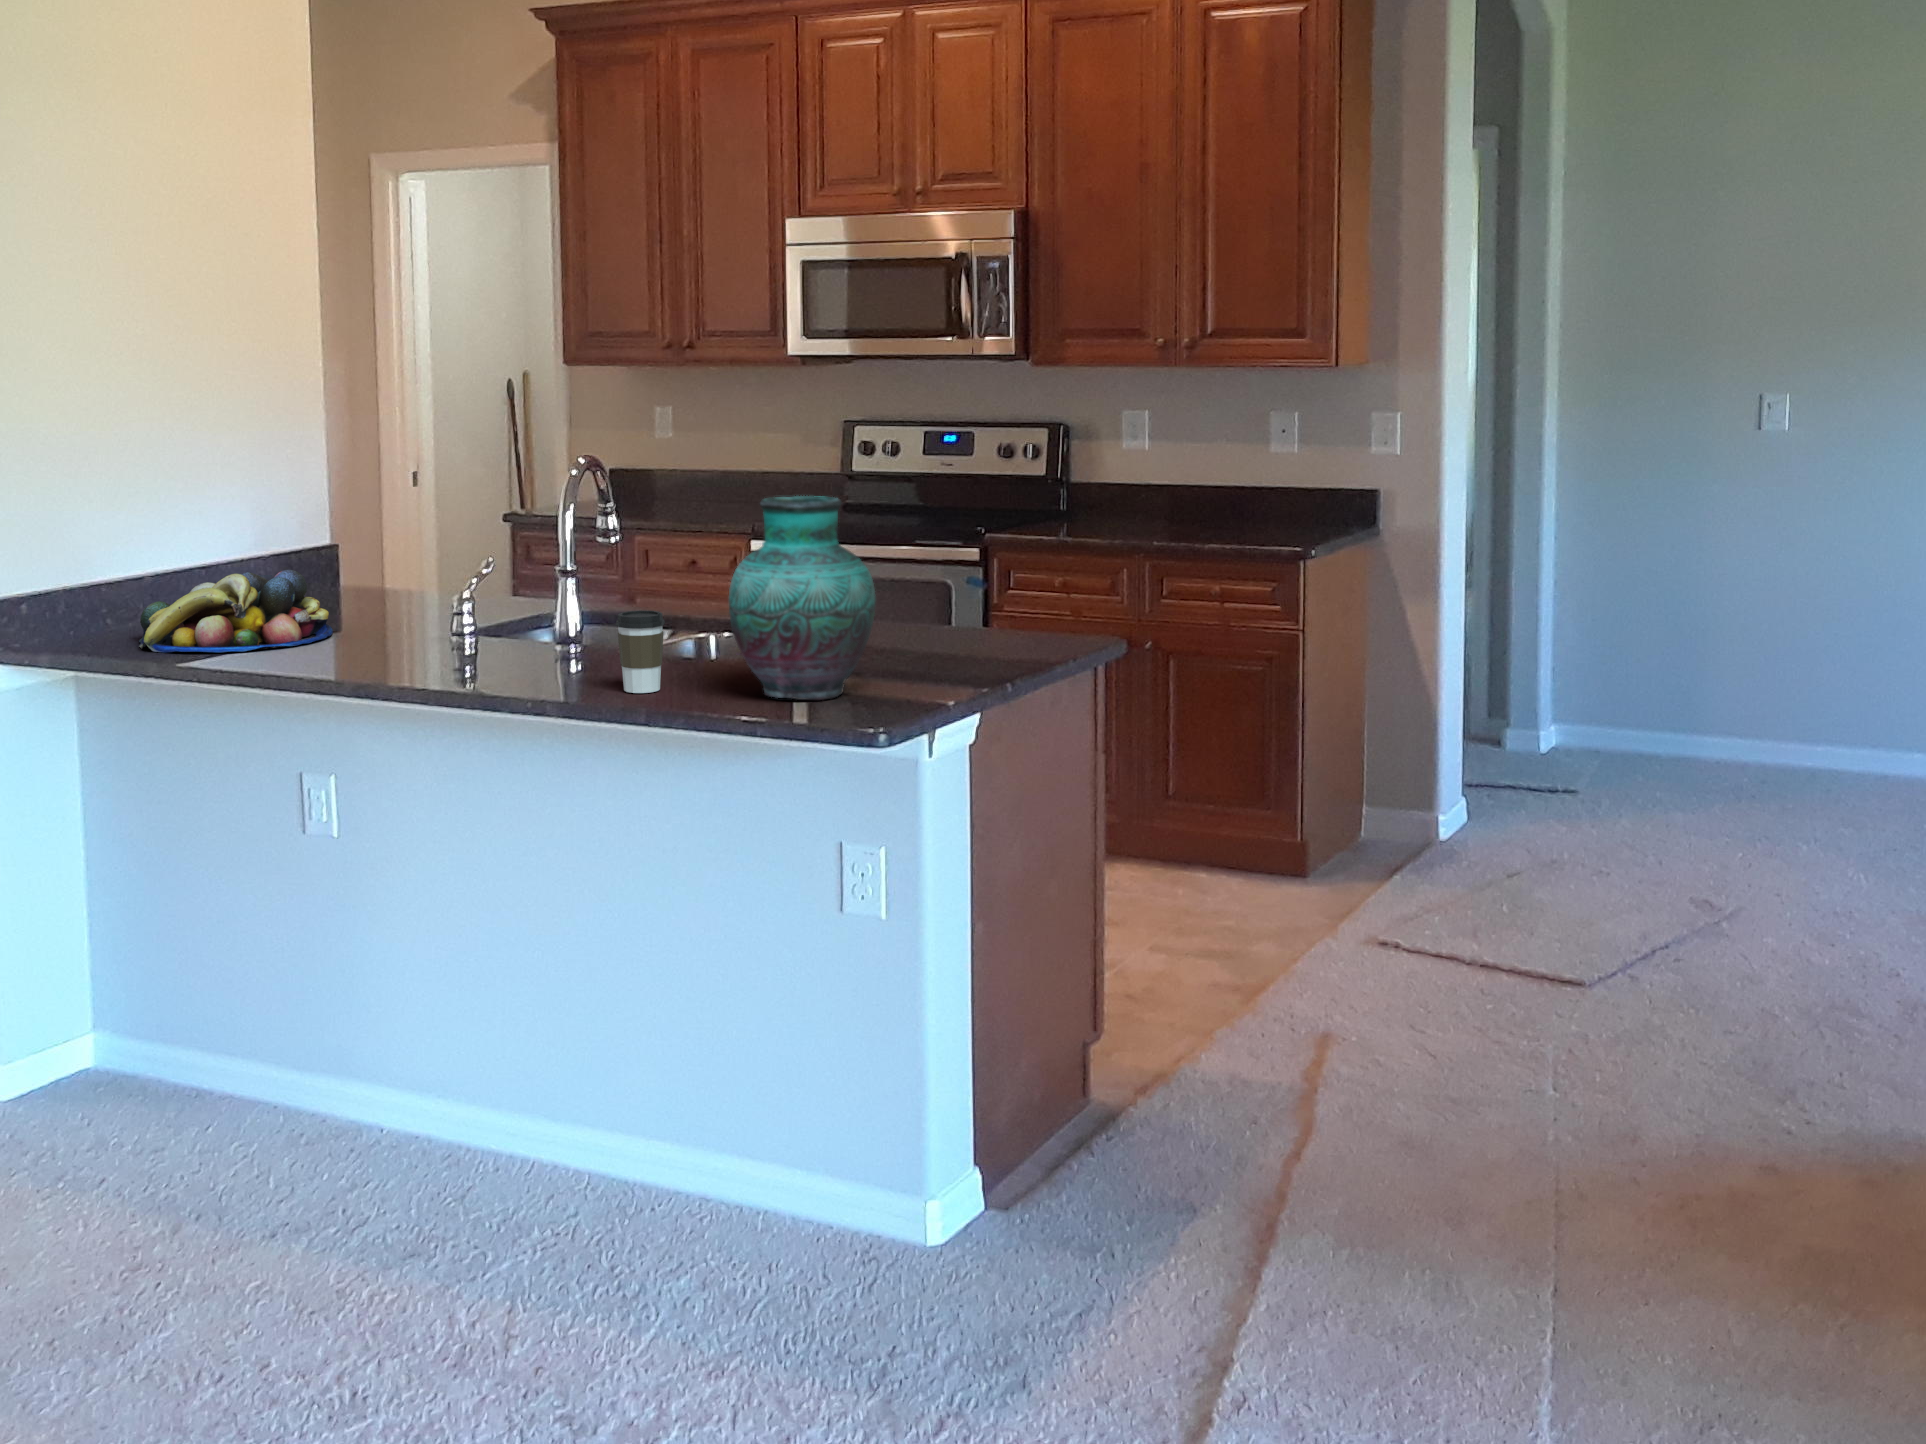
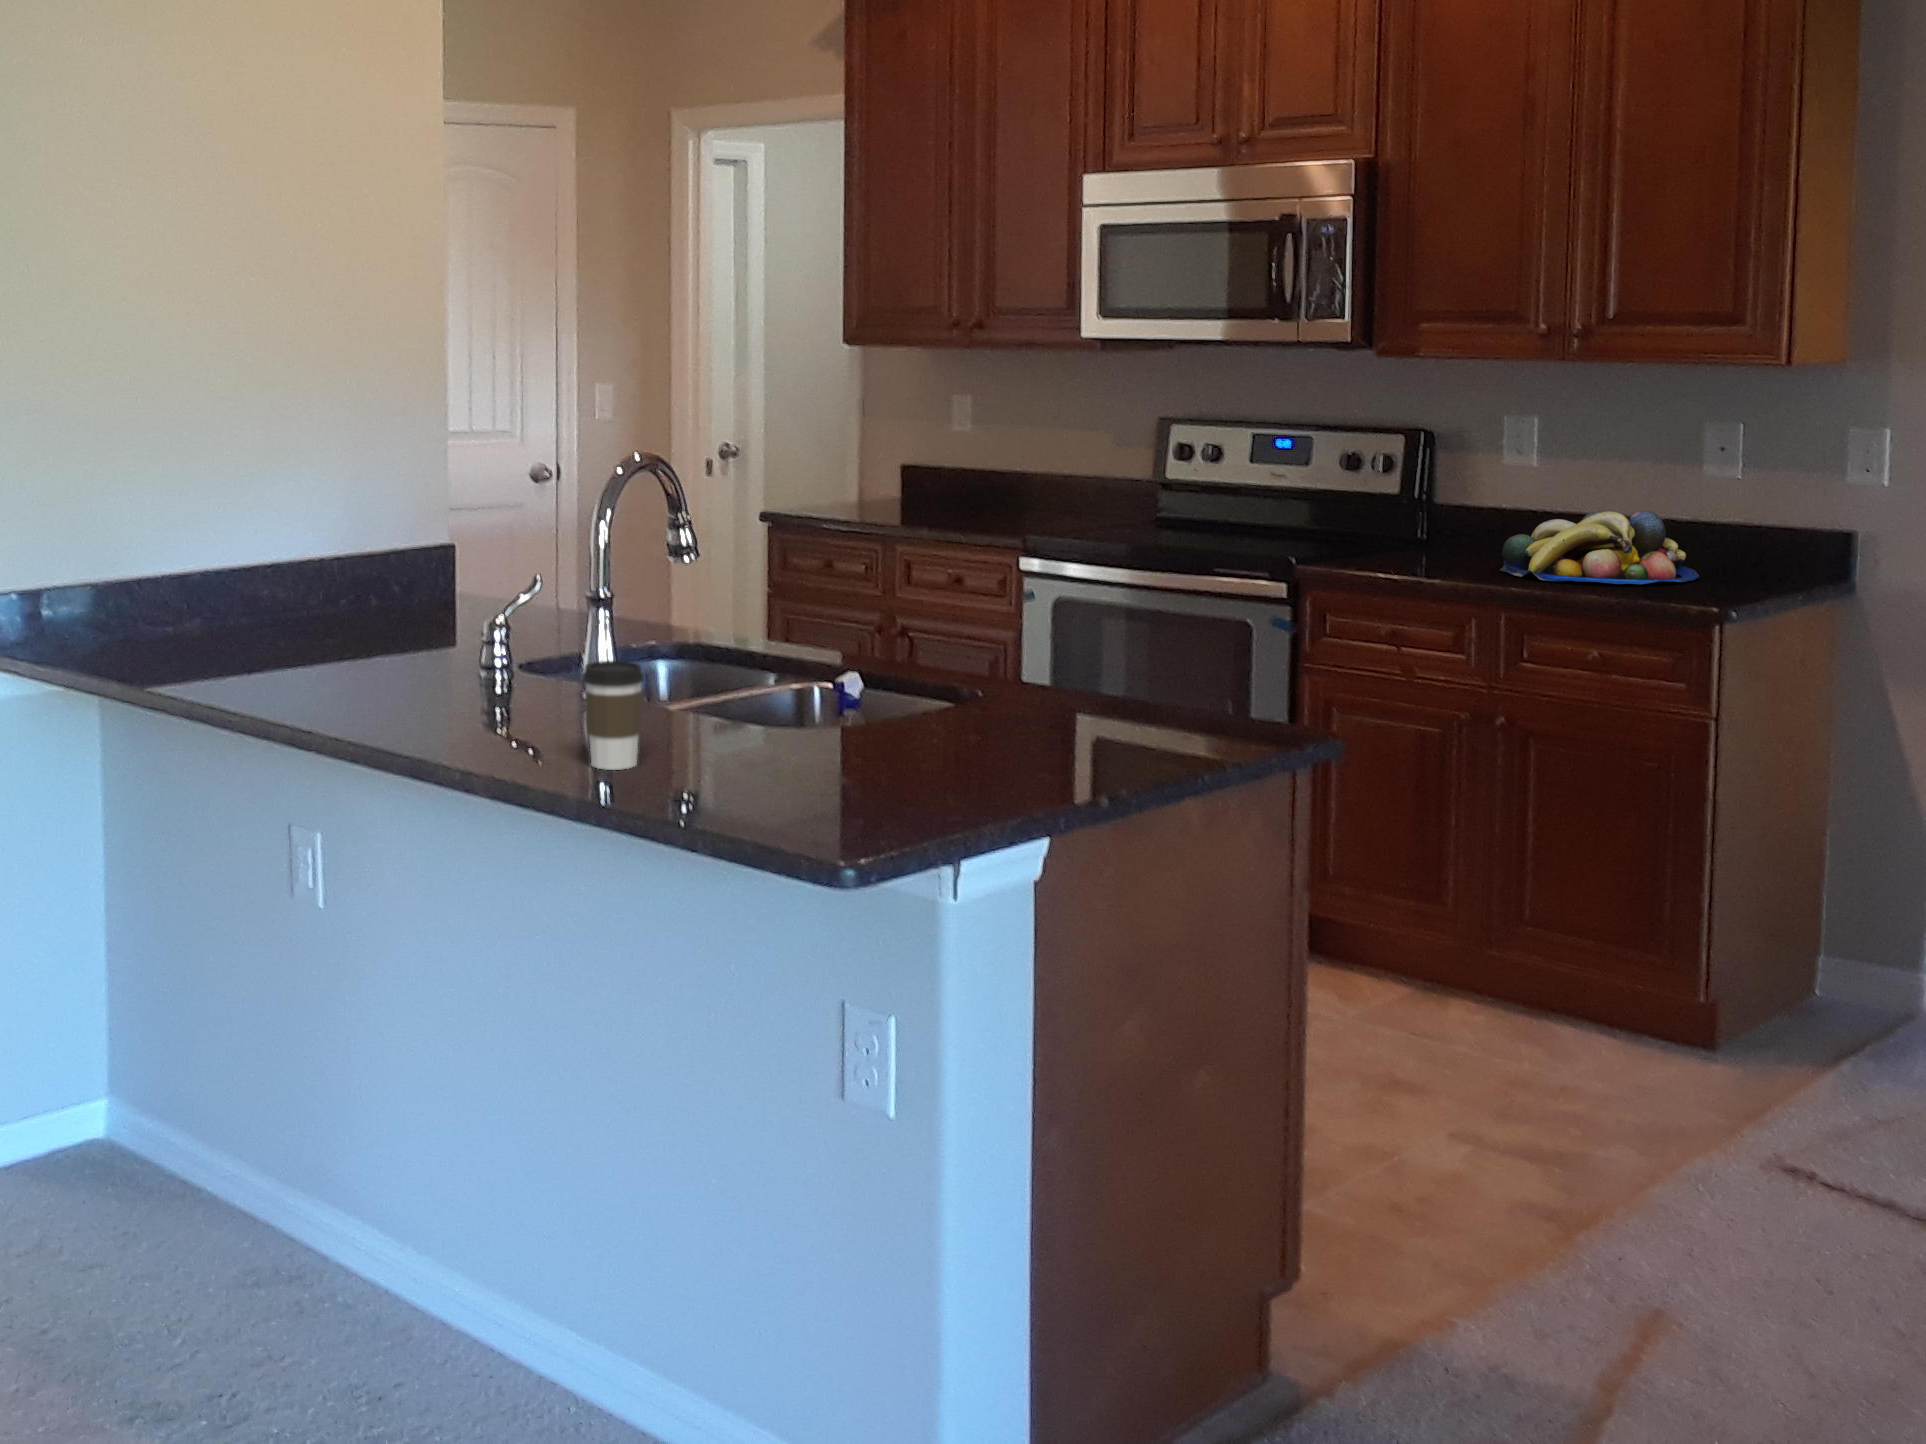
vase: present [729,496,876,700] -> none [706,523,905,803]
fruit bowl: present [139,570,333,652] -> present [1500,511,1699,584]

